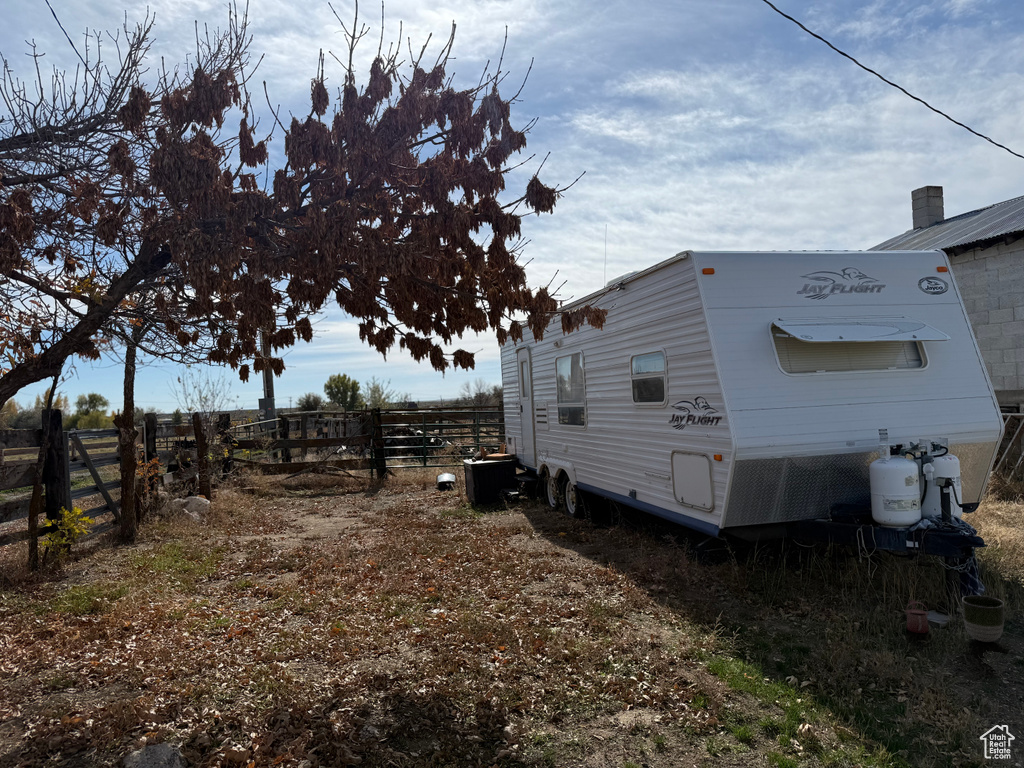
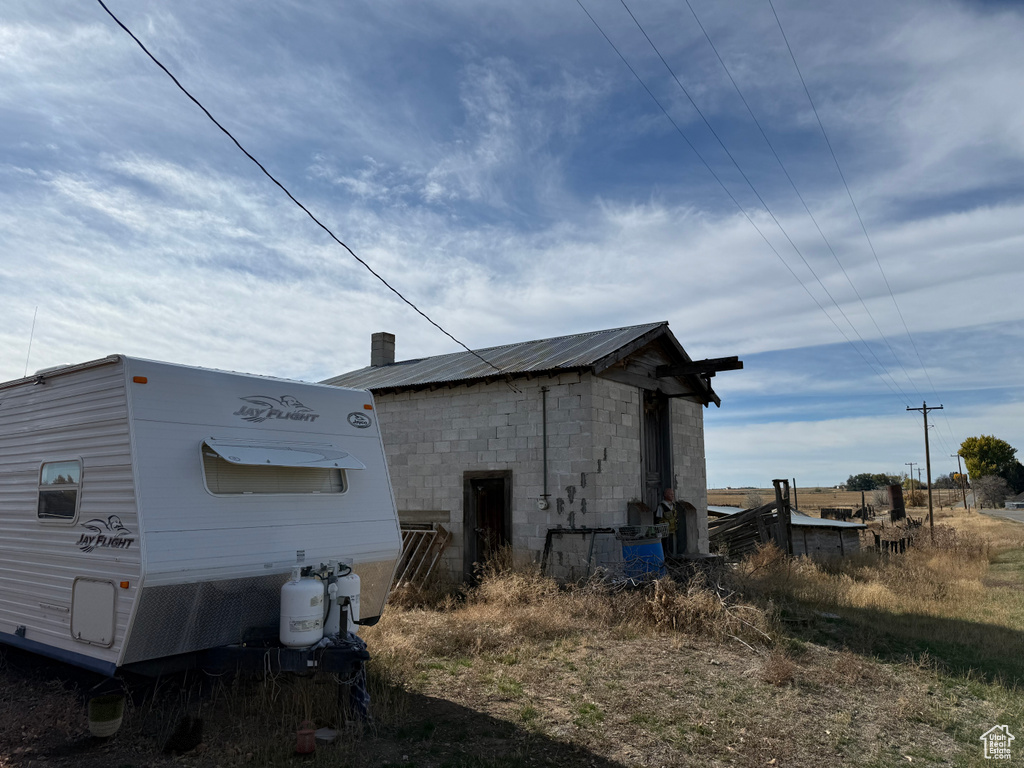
boots: none [773,580,805,610] -> present [166,716,204,749]
planter: present [962,596,1004,642] -> present [89,694,125,737]

